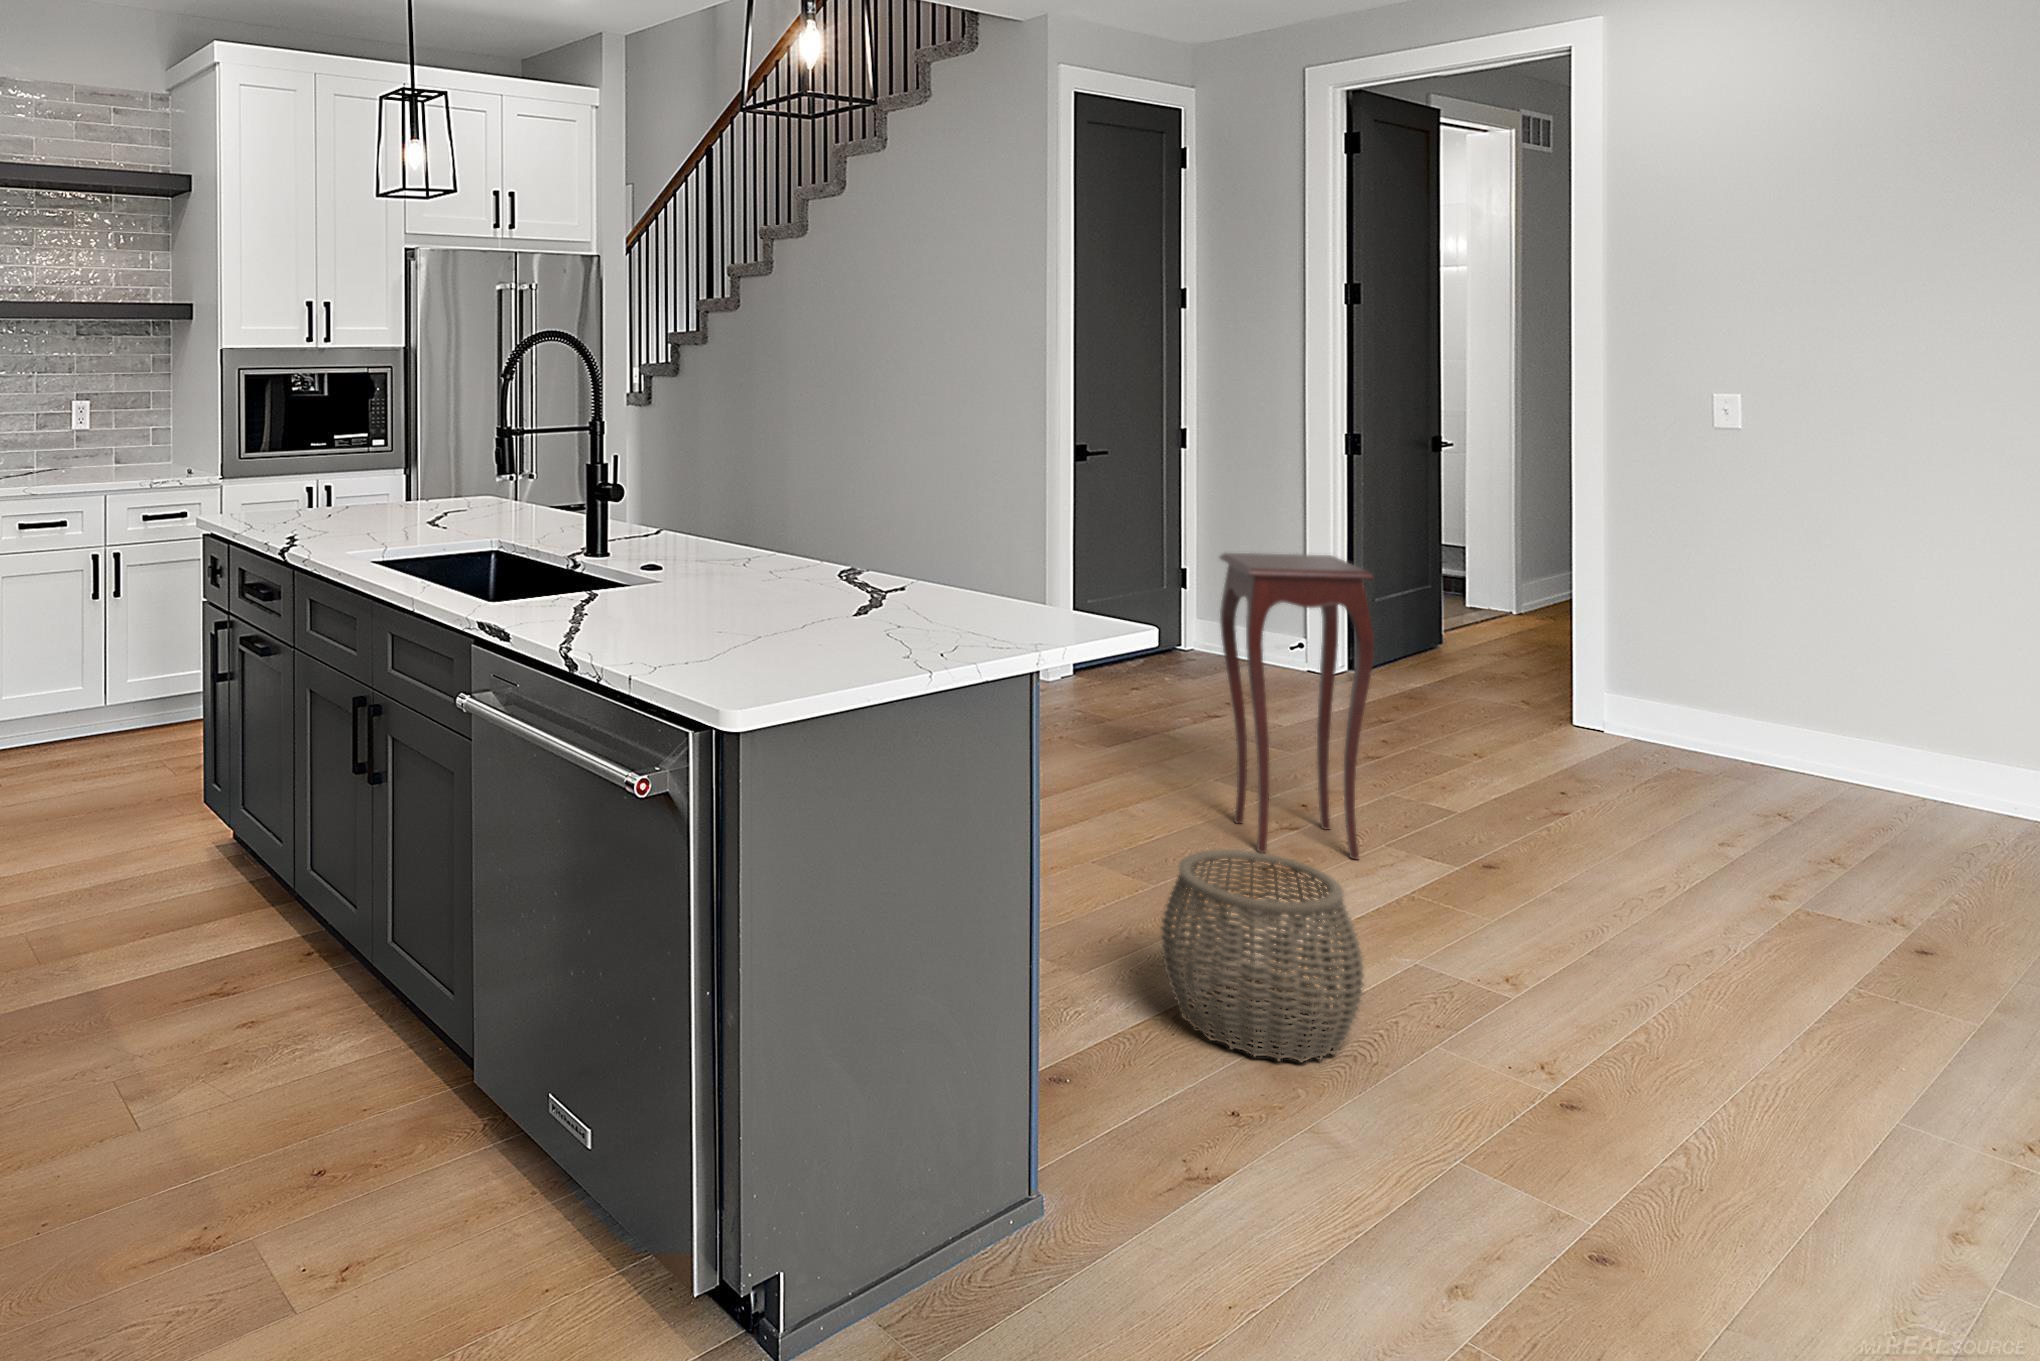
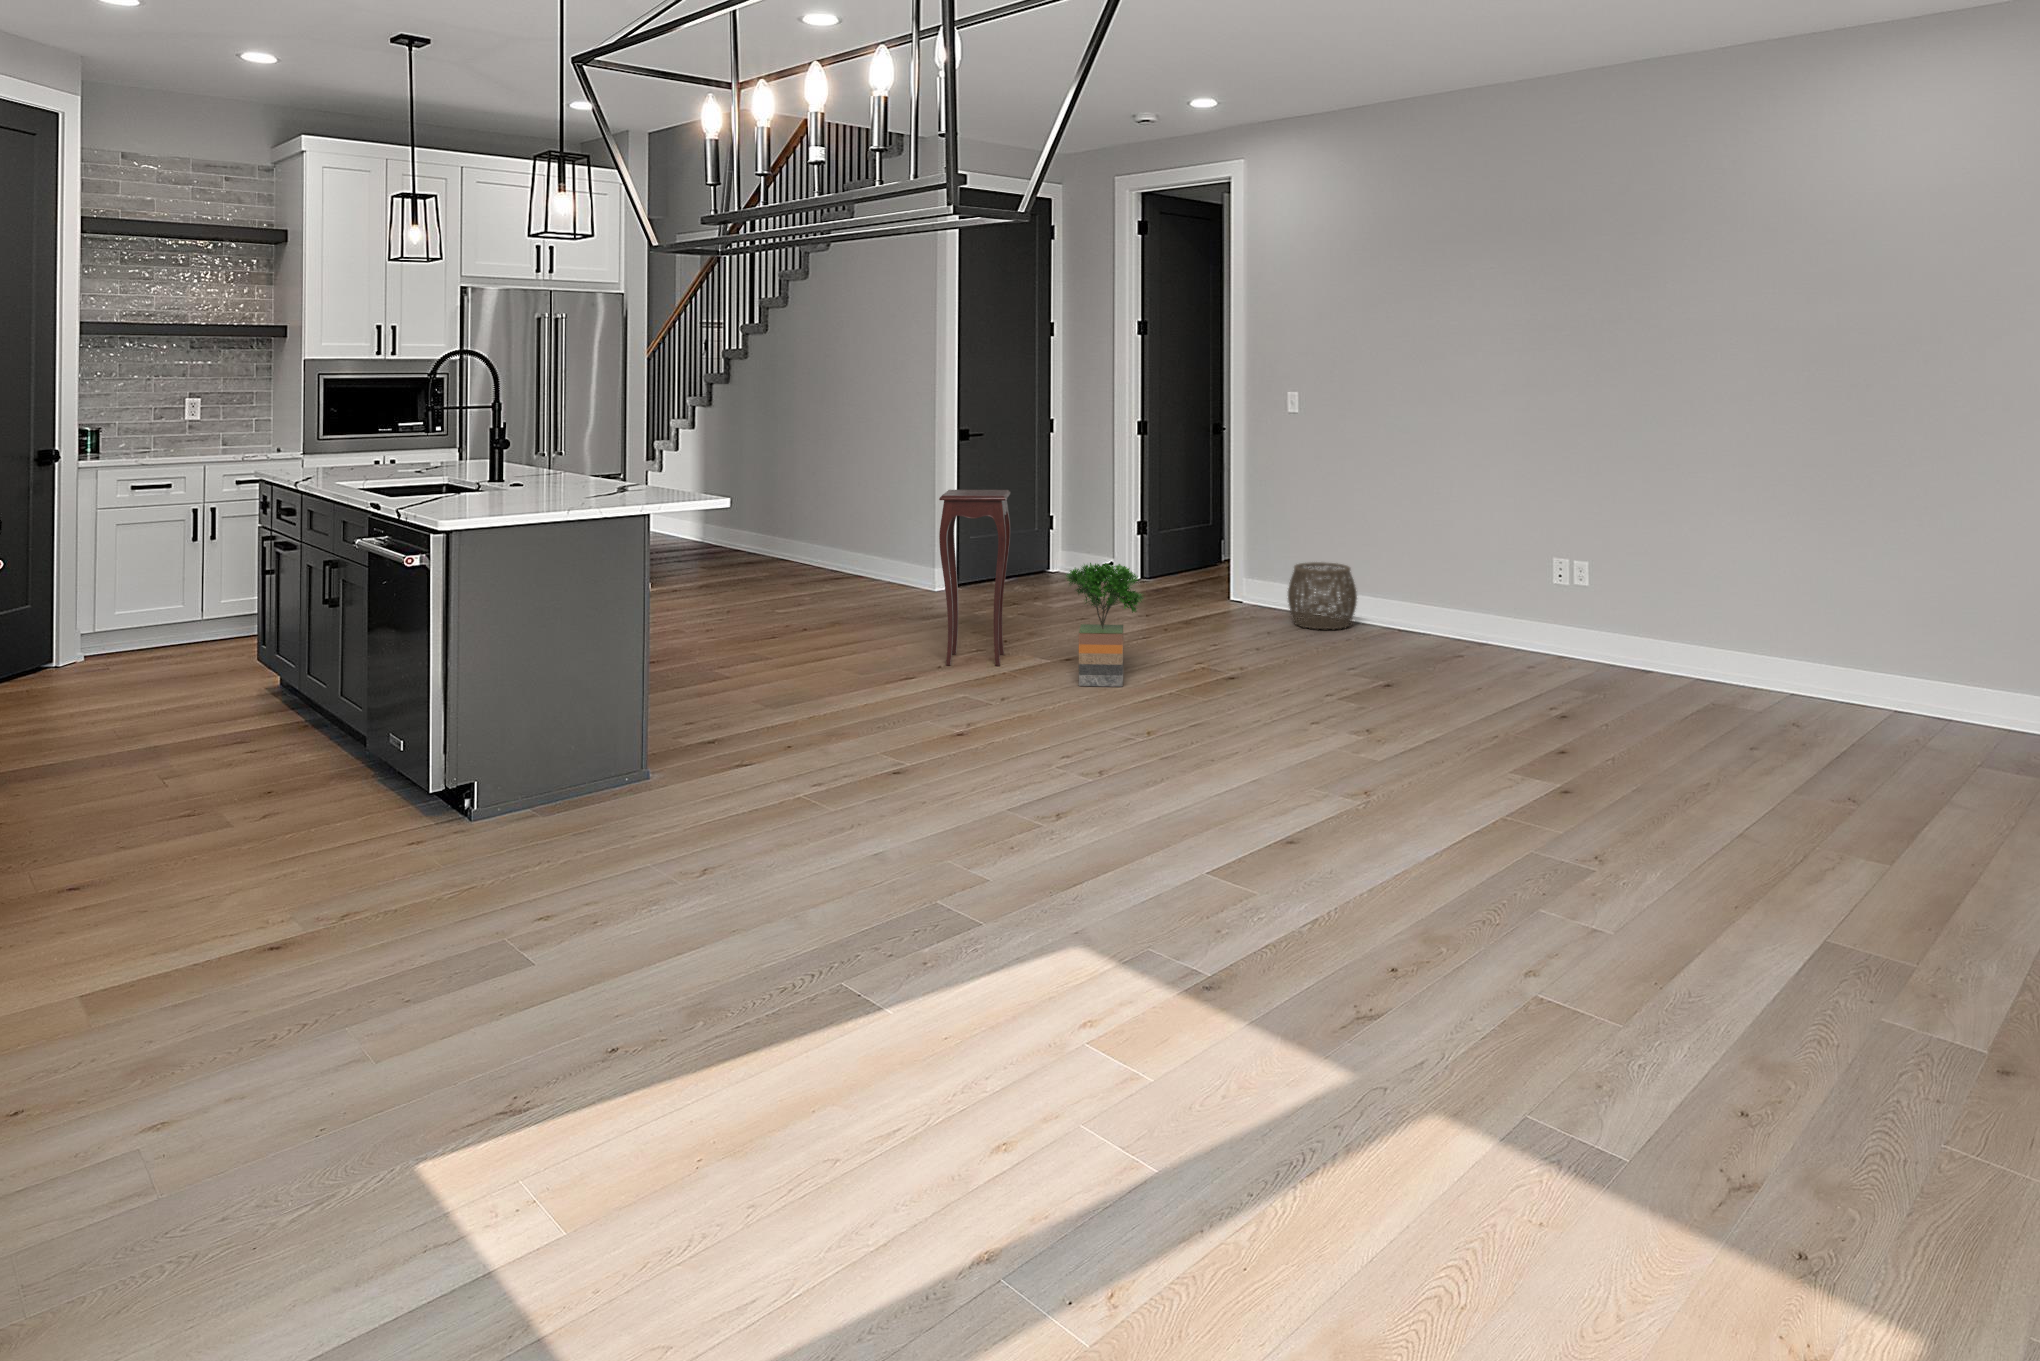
potted tree: none [1526,698,1732,937] -> present [1066,563,1143,687]
woven basket: present [1160,850,1364,1062] -> present [1288,562,1357,630]

